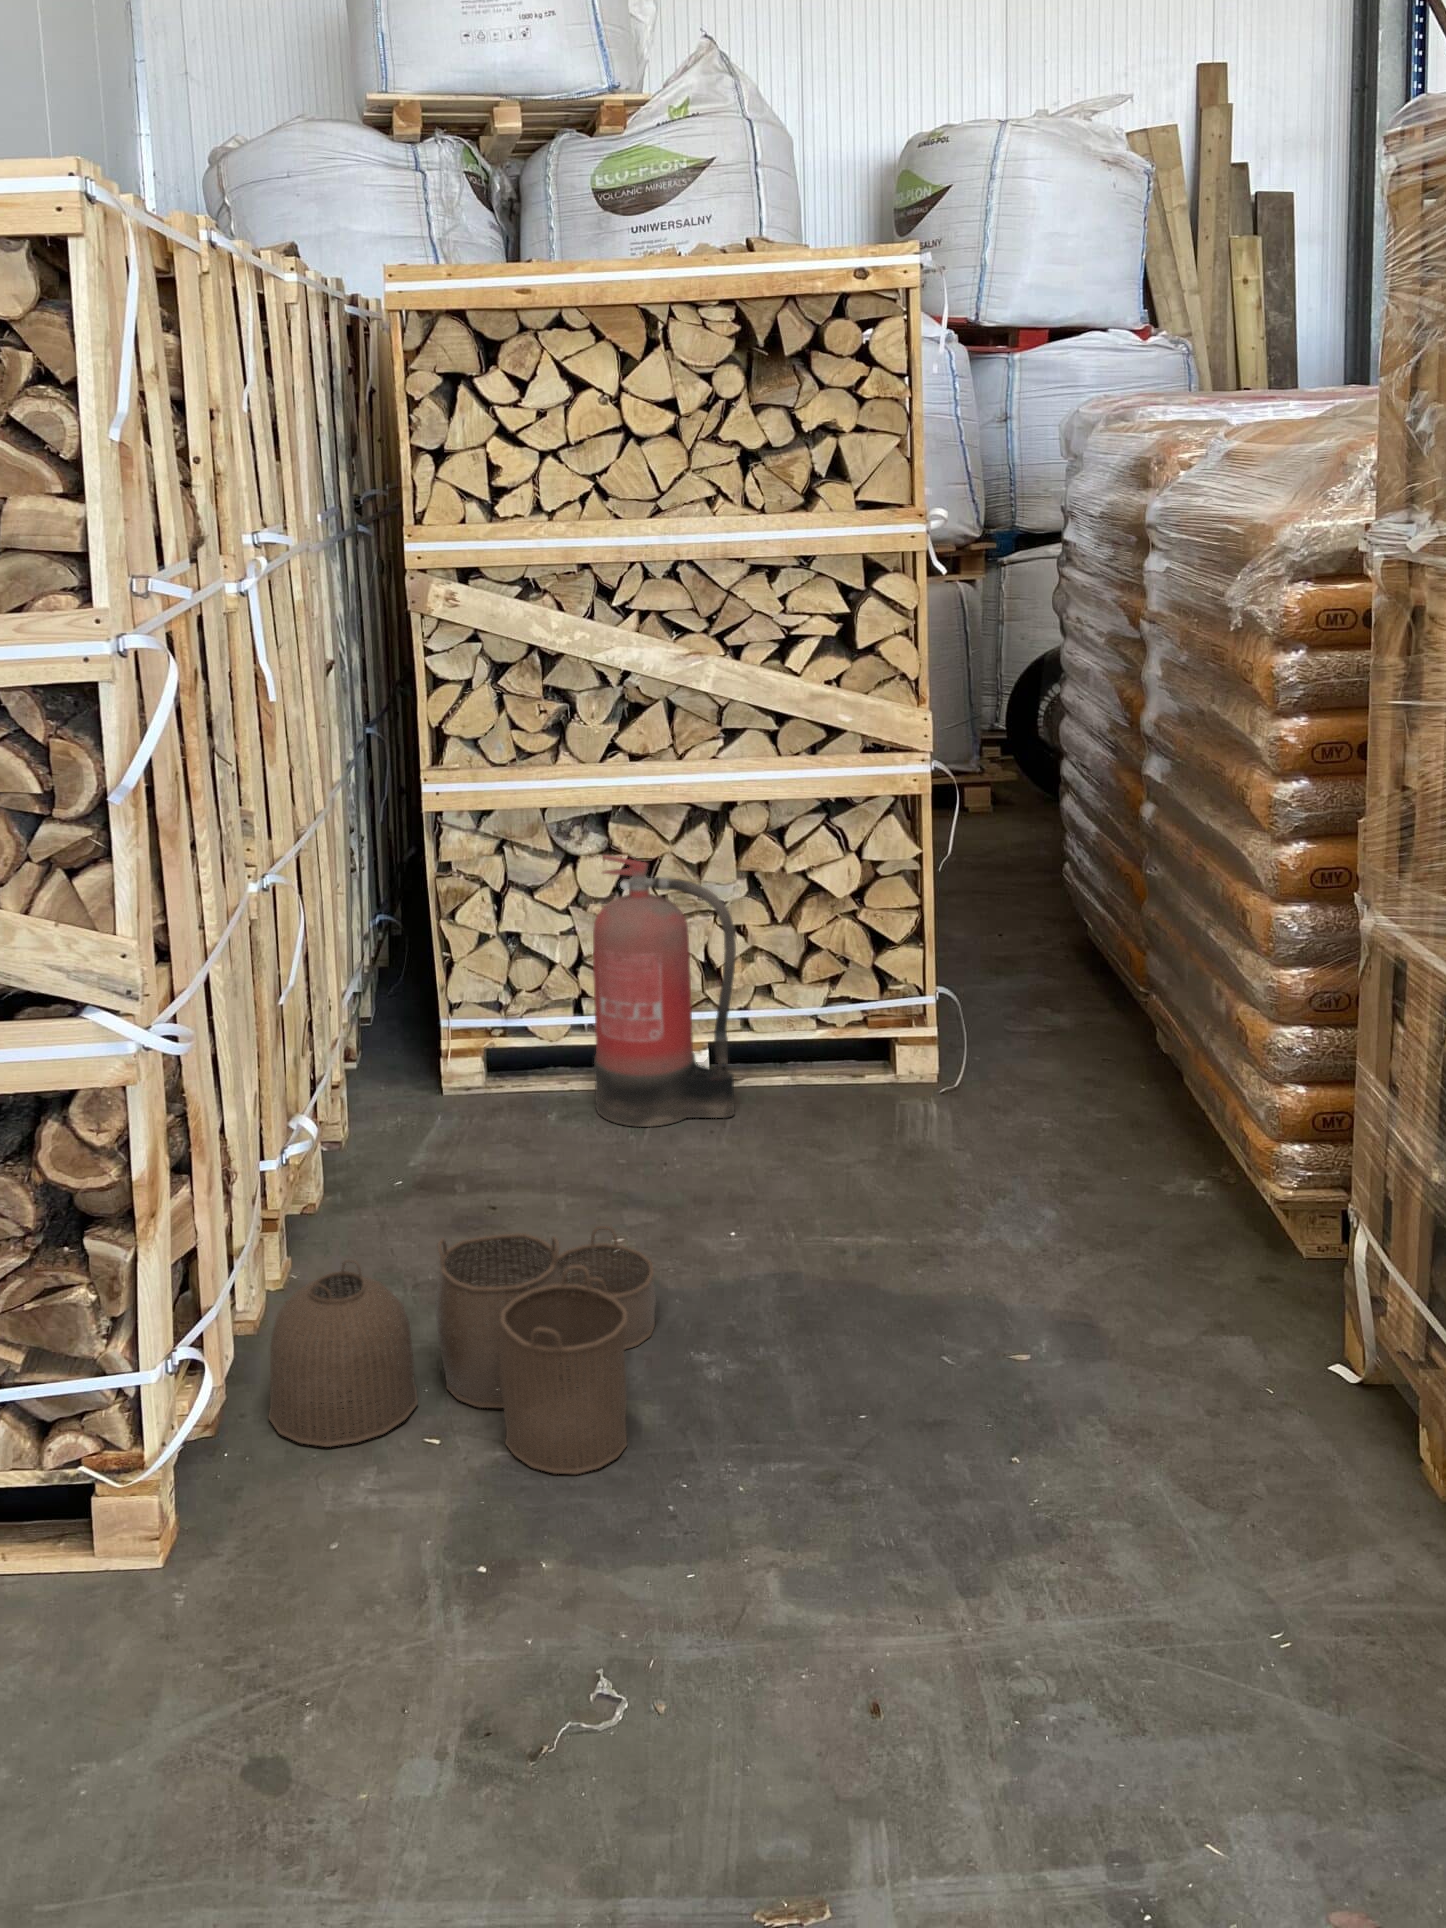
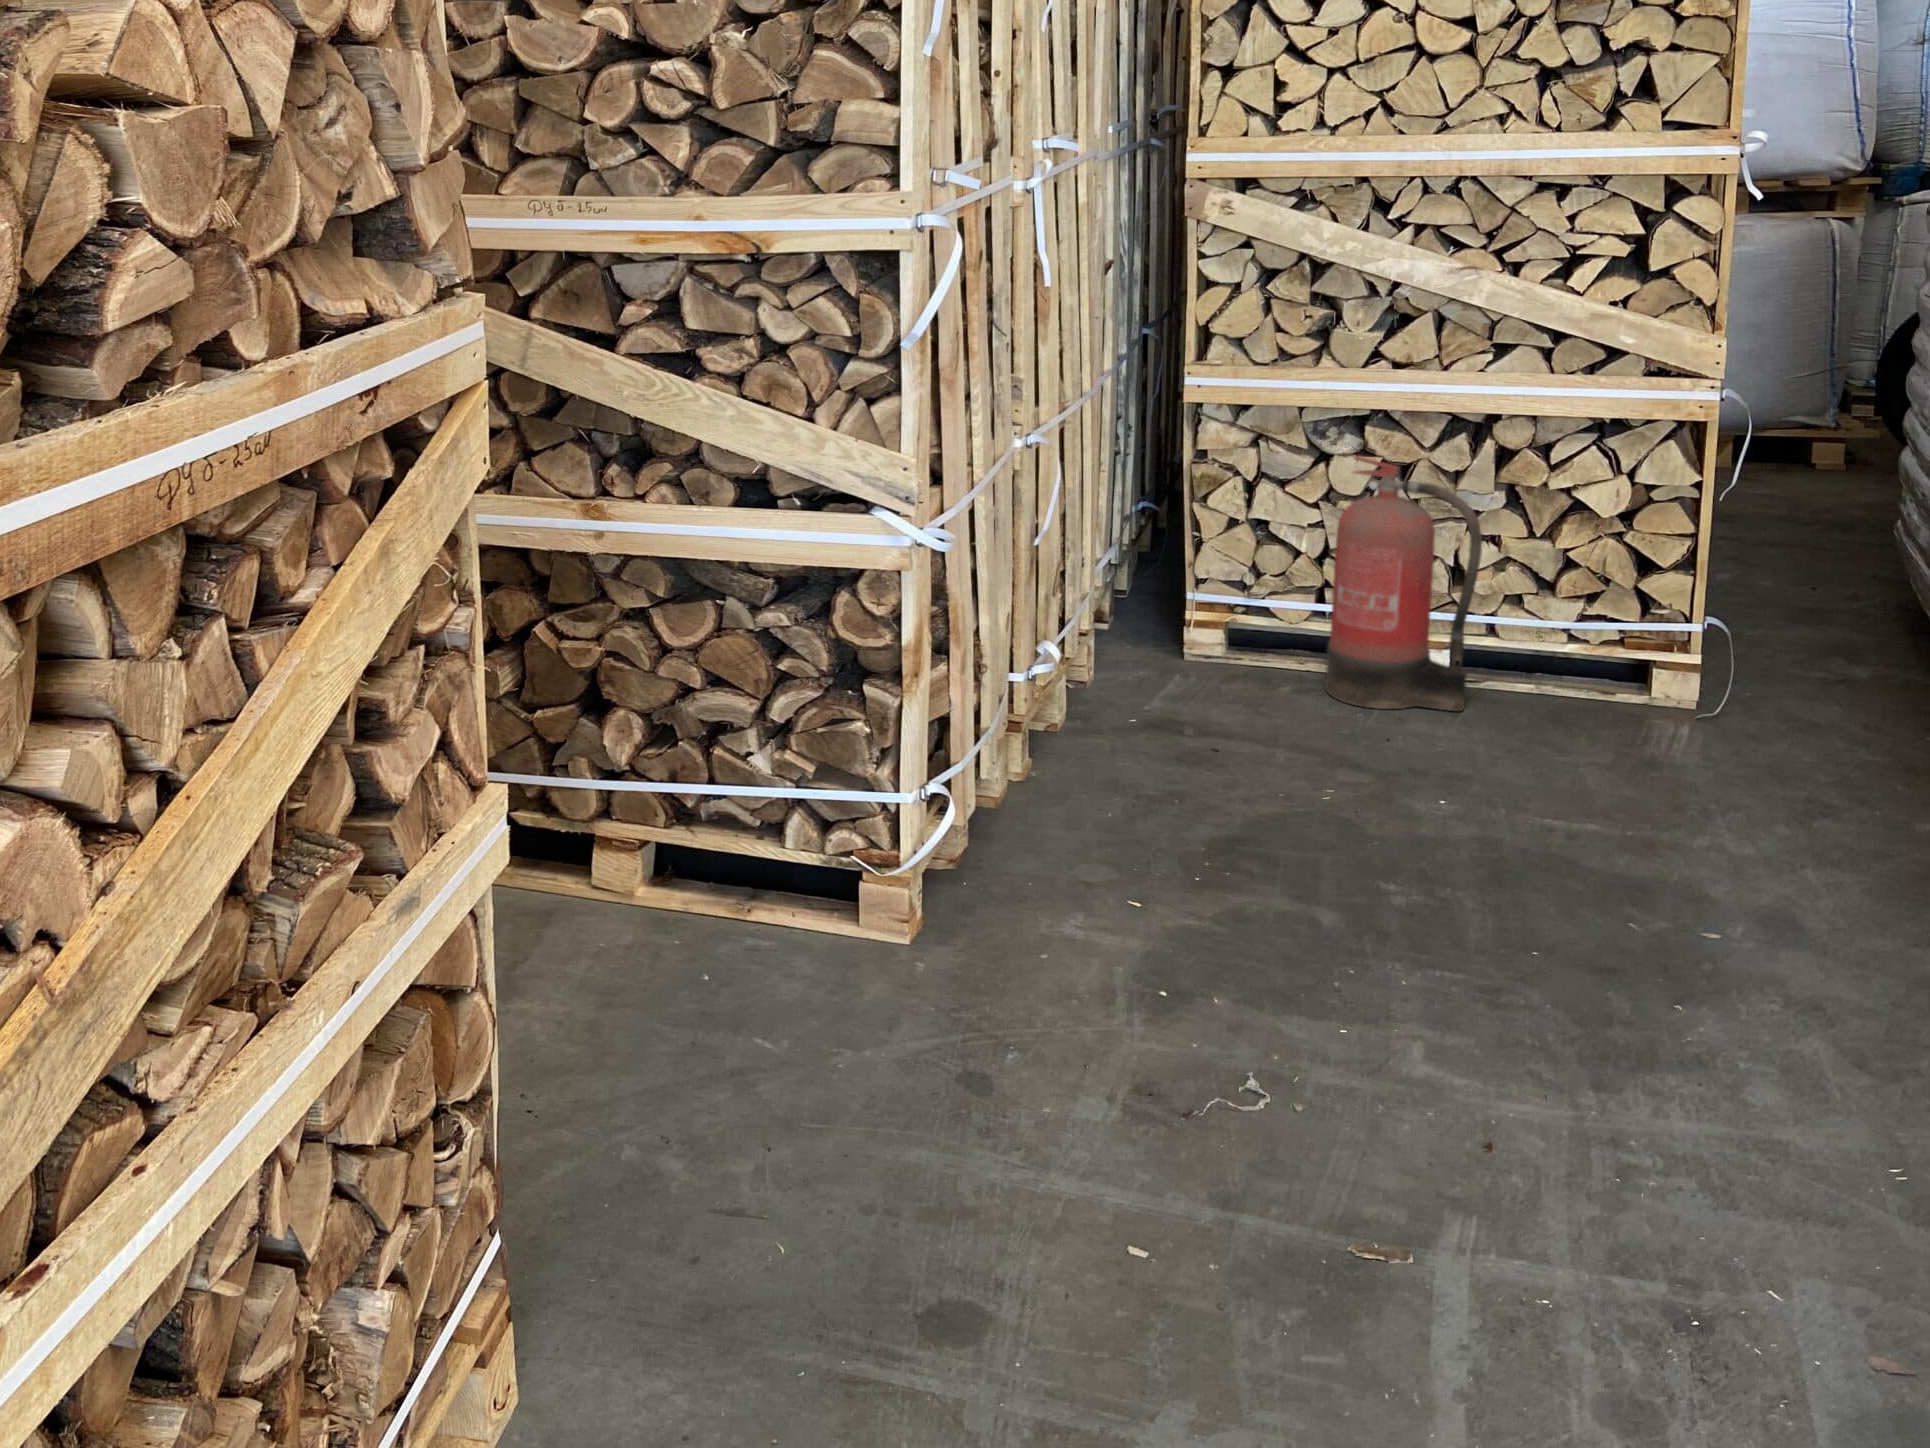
woven basket: present [269,1226,656,1475] -> none [997,743,1347,940]

